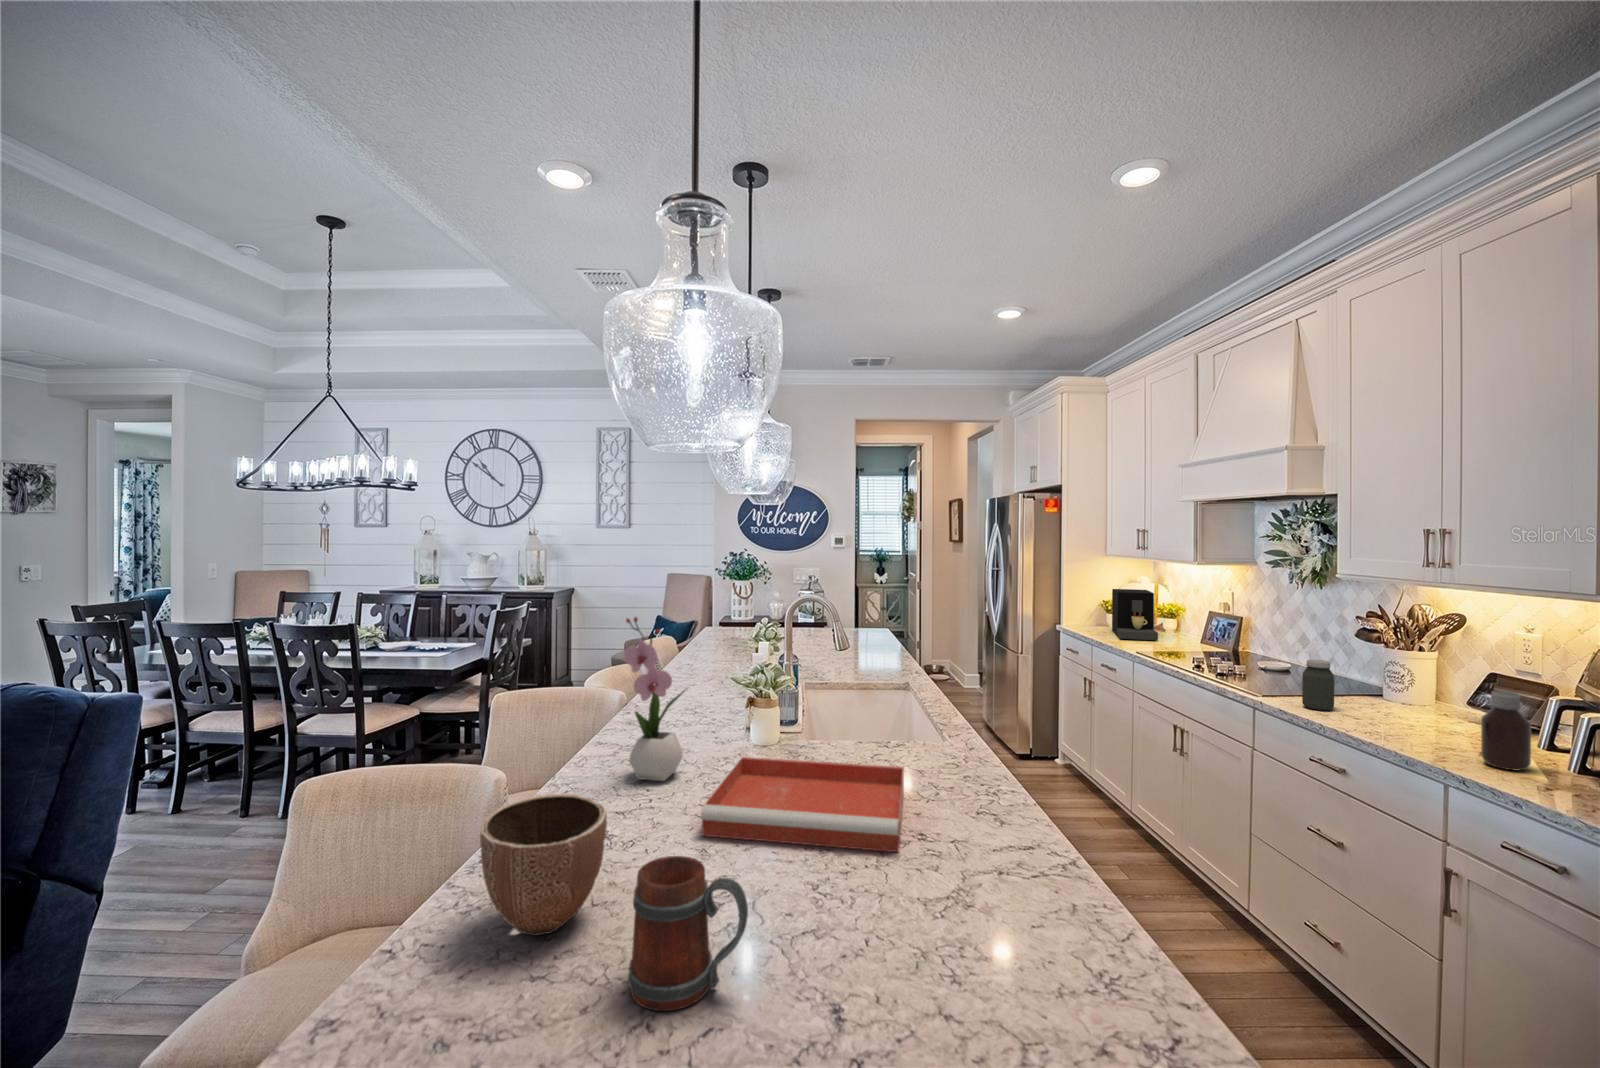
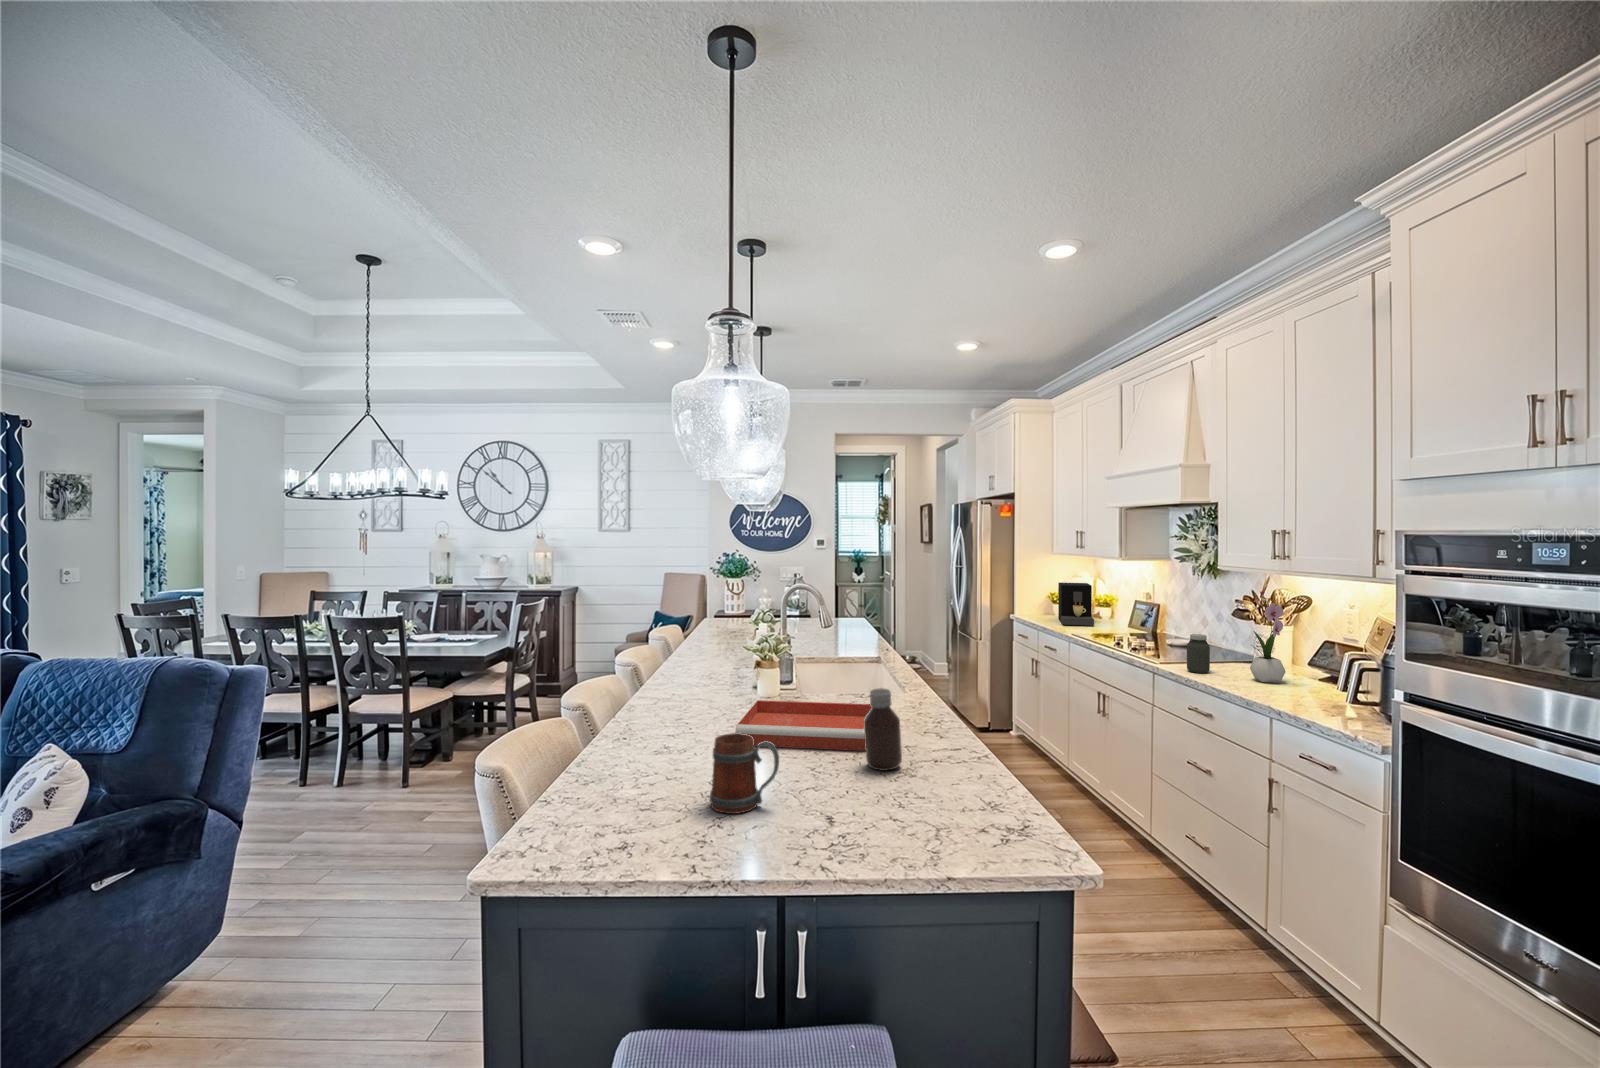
flower arrangement: present [624,617,686,781] -> present [1250,591,1286,683]
bottle: present [1481,691,1531,770] -> present [864,688,902,771]
decorative bowl: present [480,793,607,936] -> none [612,707,686,788]

